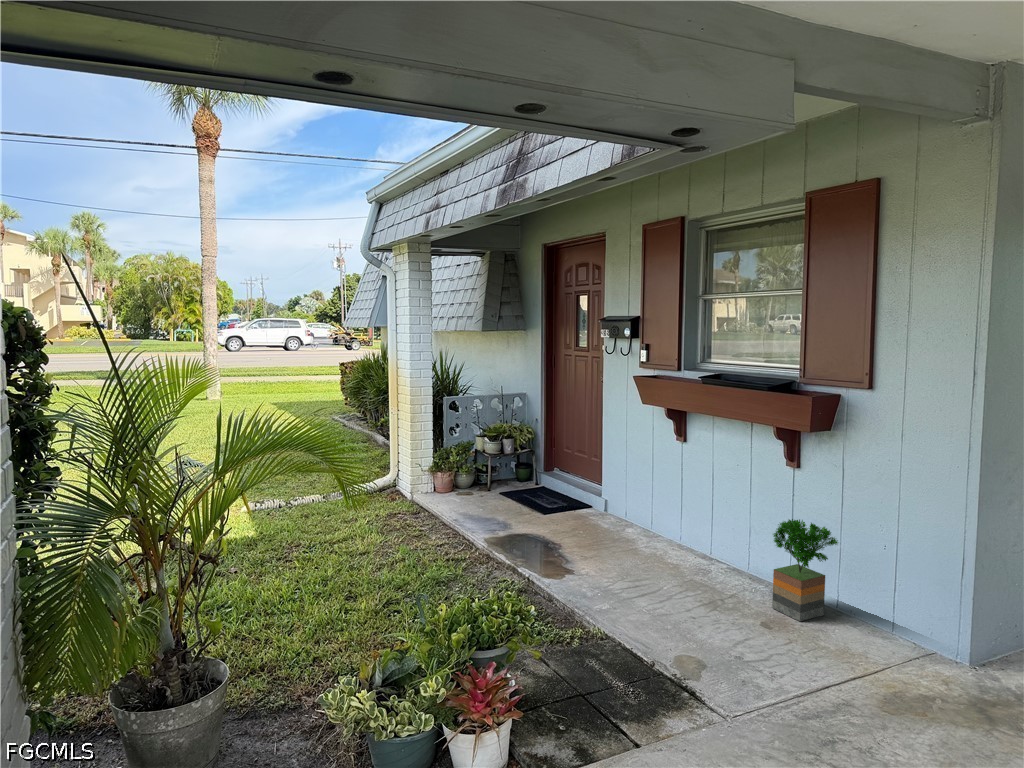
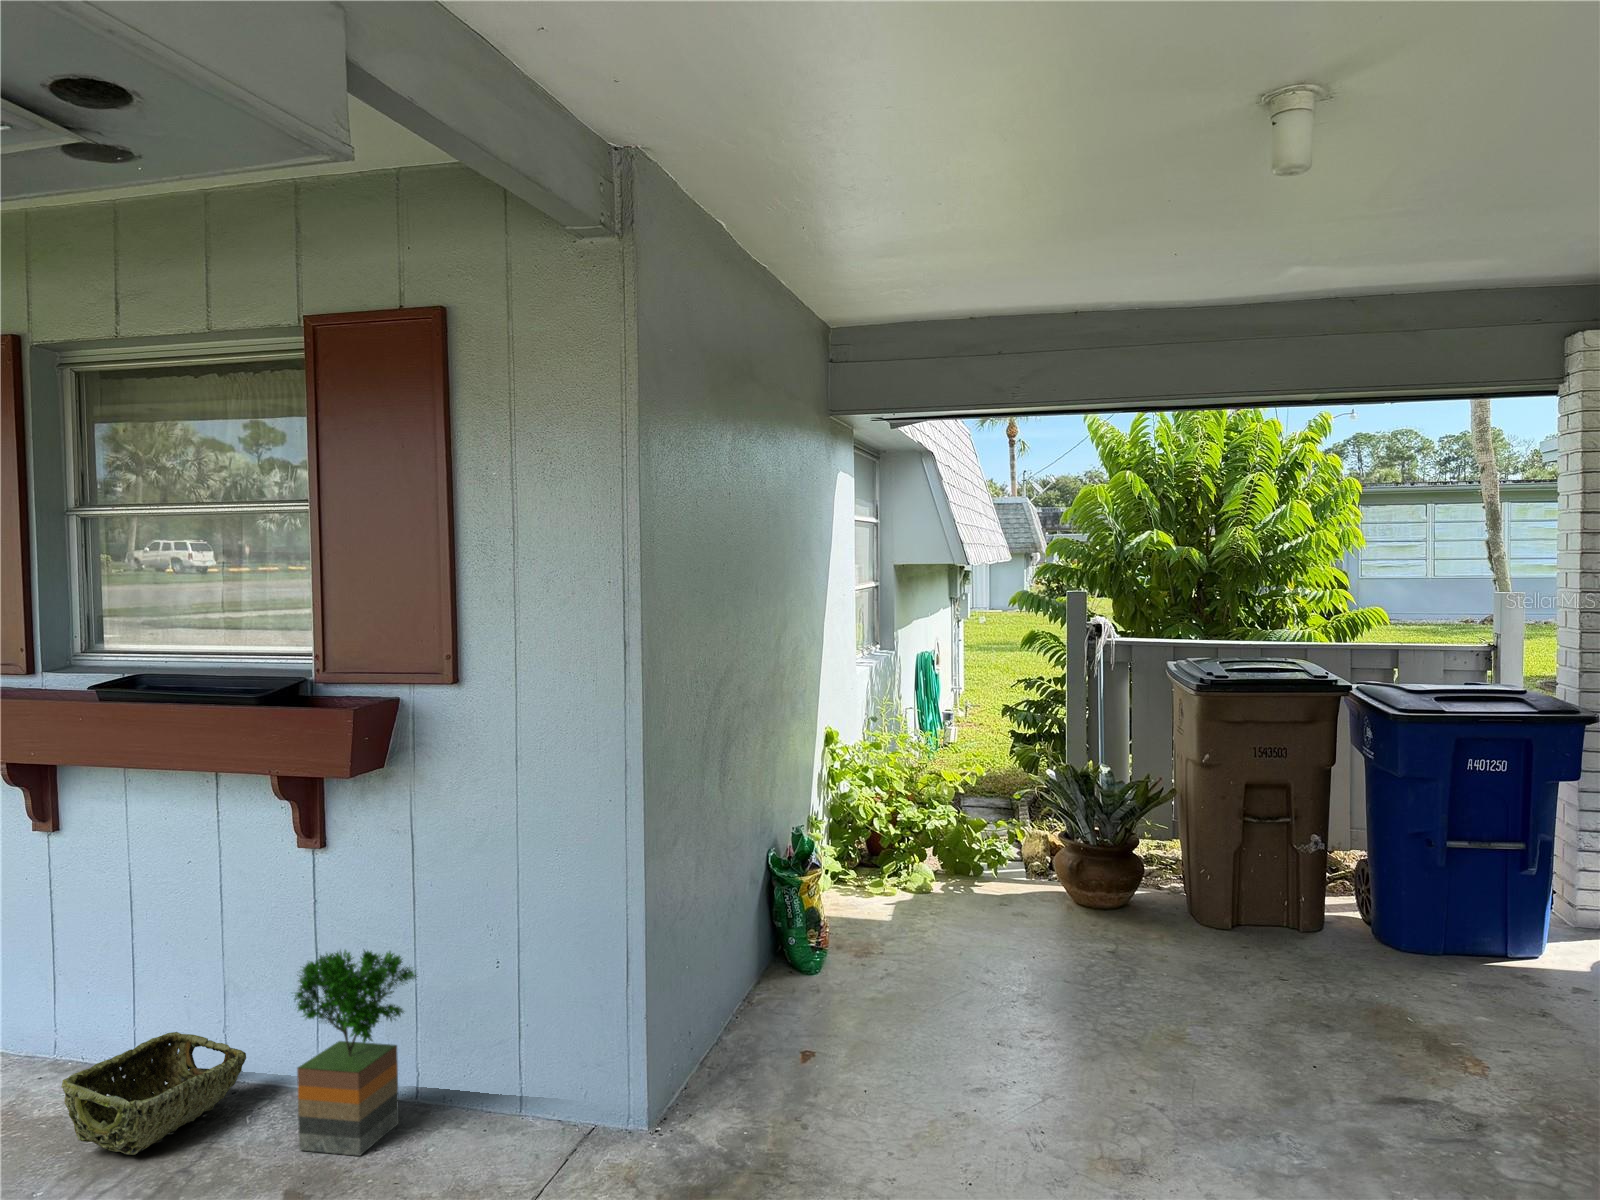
woven basket: none [679,537,756,584] -> present [61,1032,246,1155]

